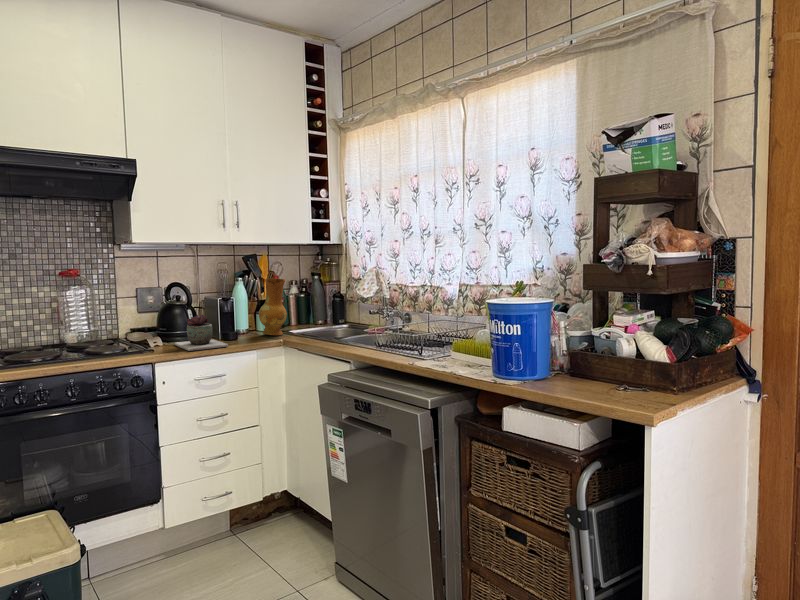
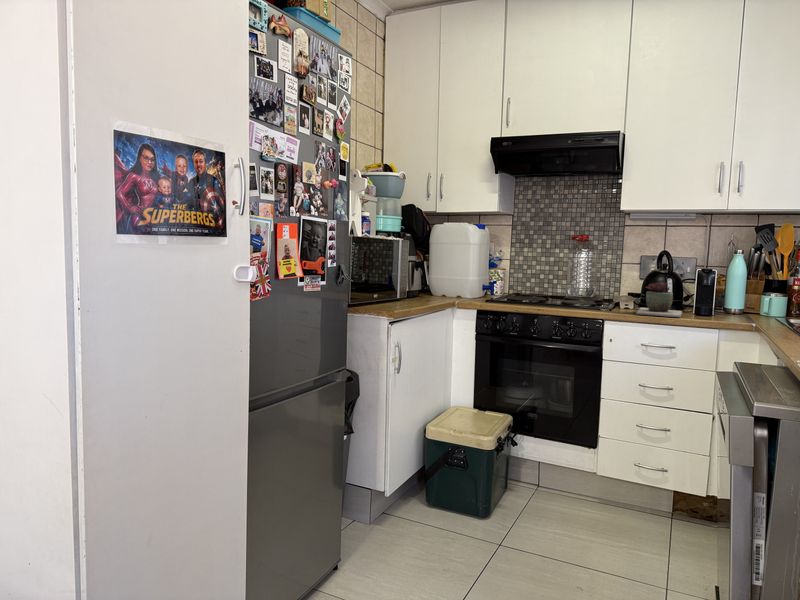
ceramic jug: present [259,278,287,335] -> none [743,251,783,320]

